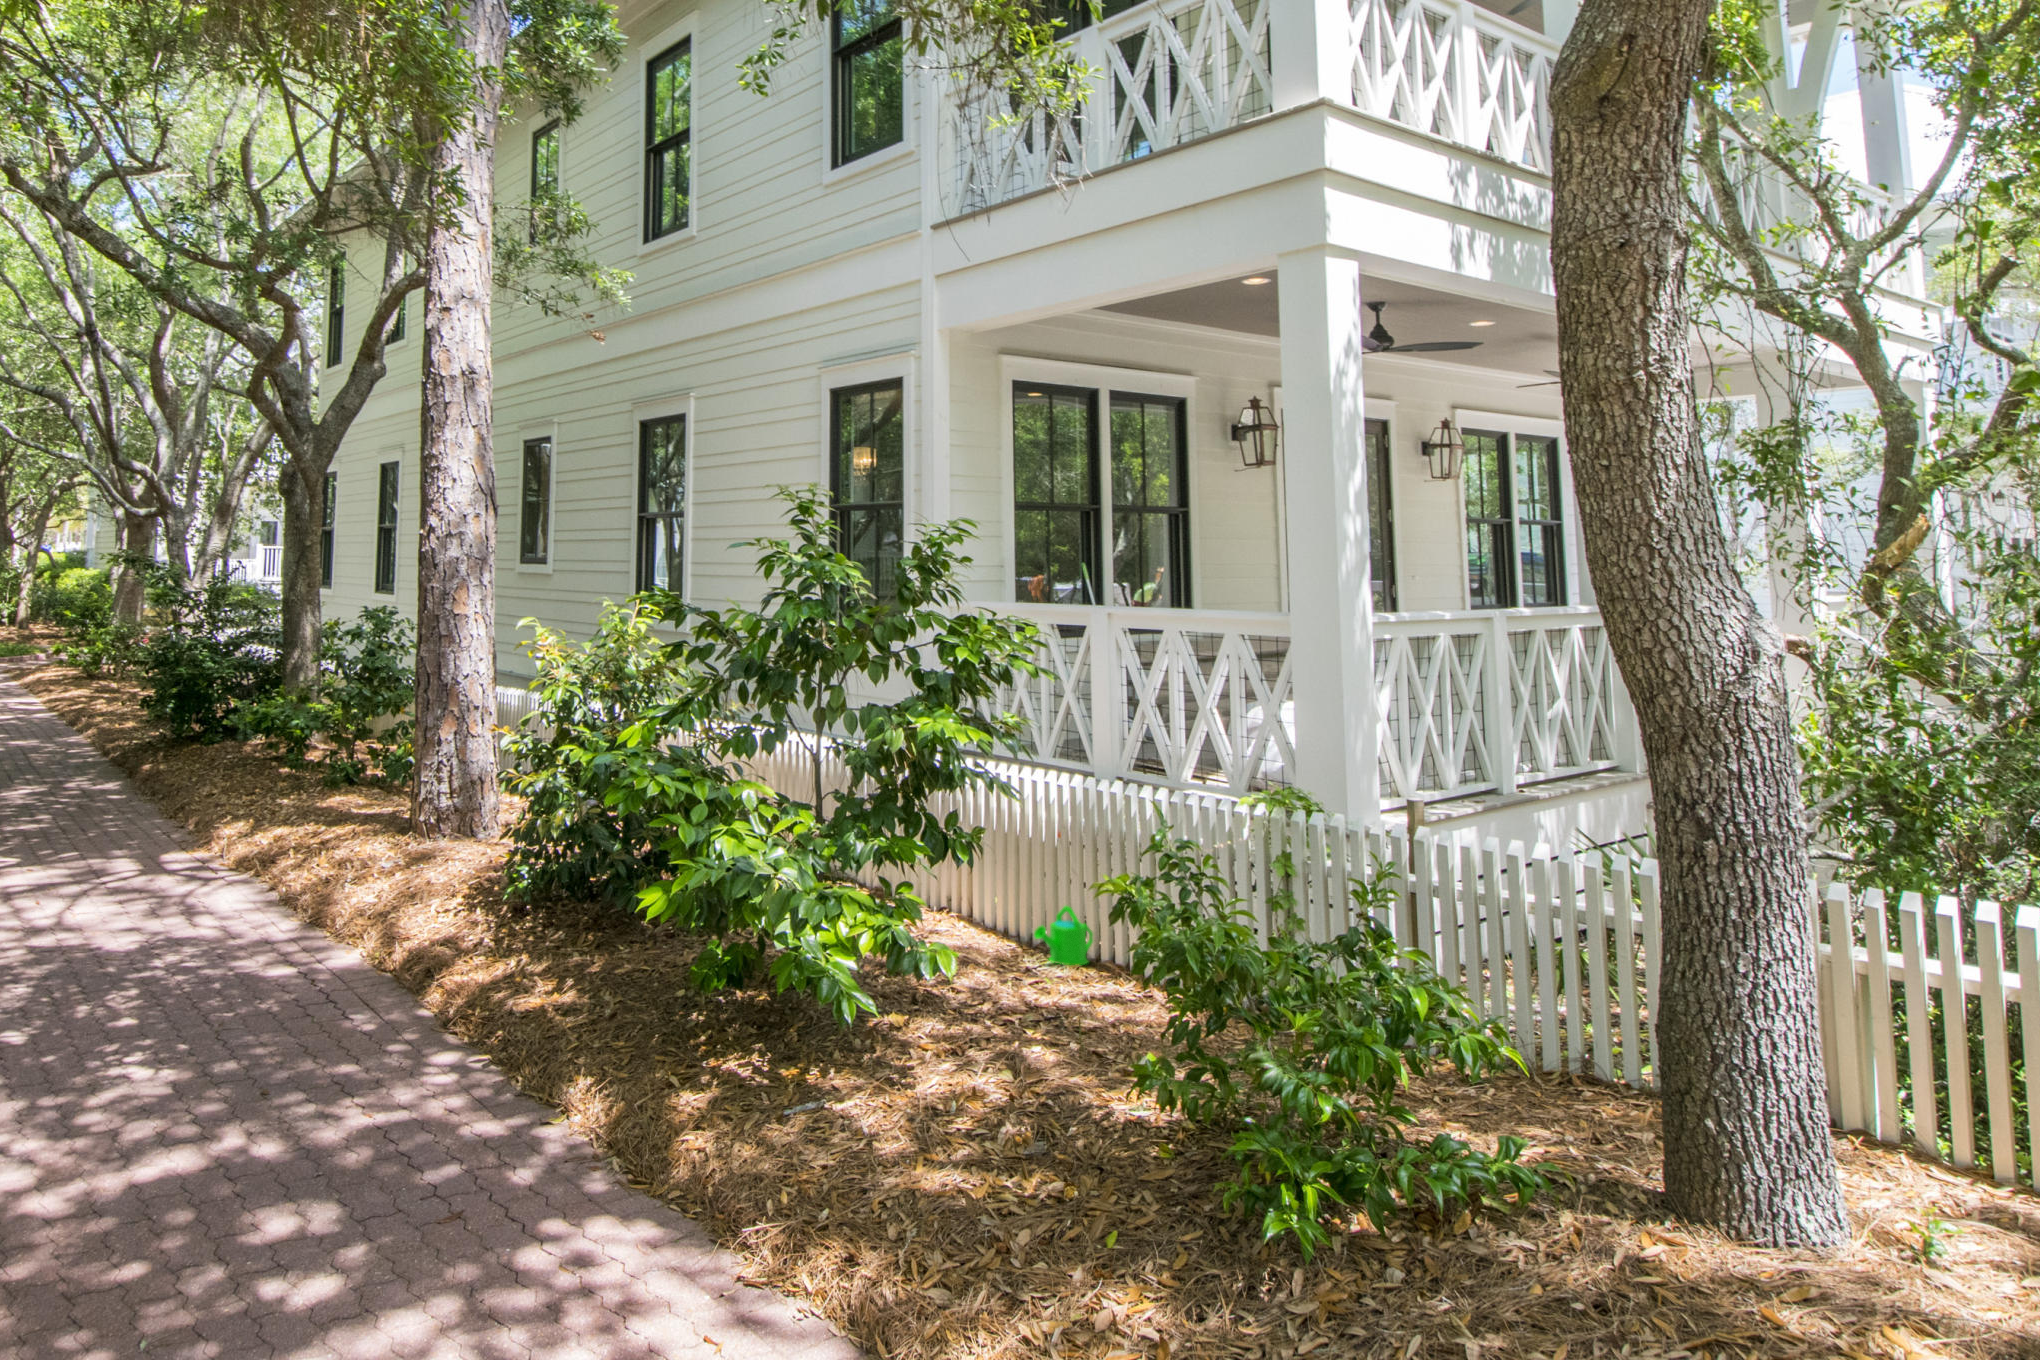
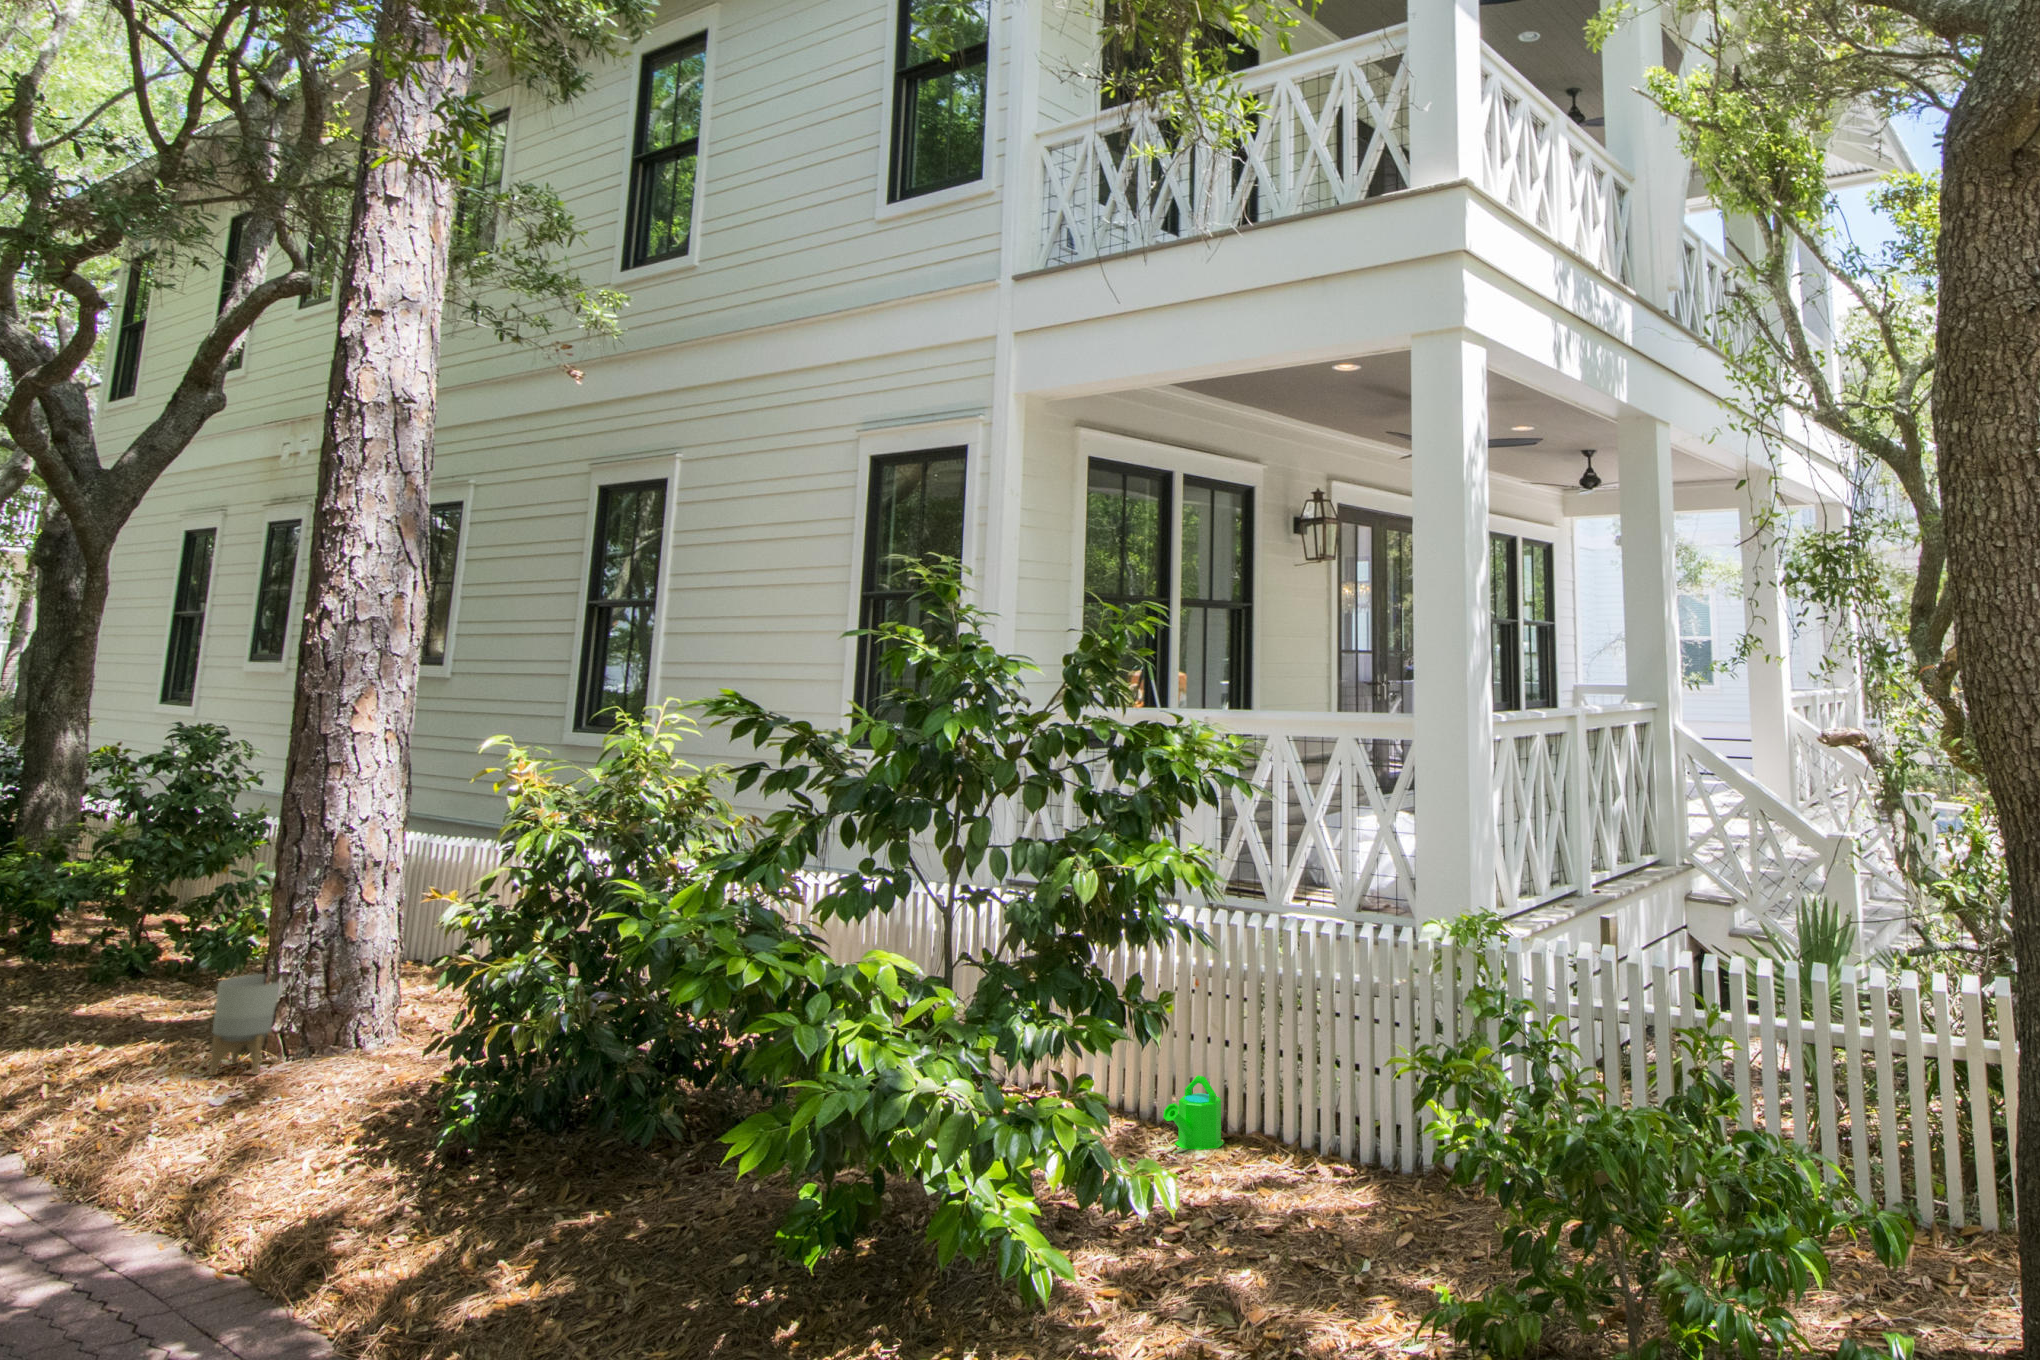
planter: none [382,781,428,850] -> present [209,974,280,1075]

